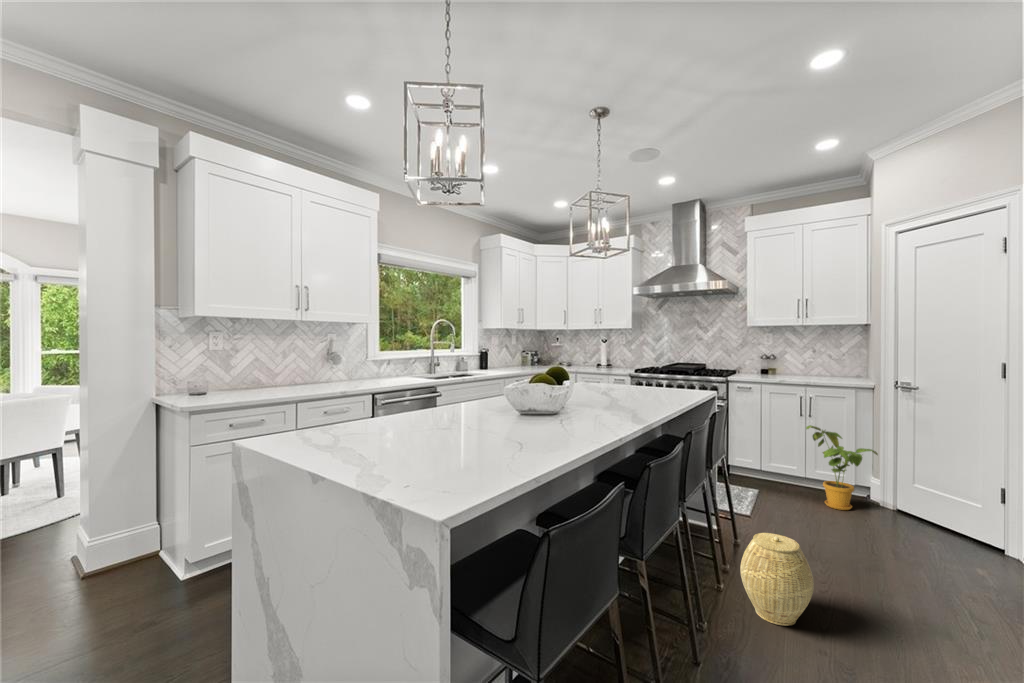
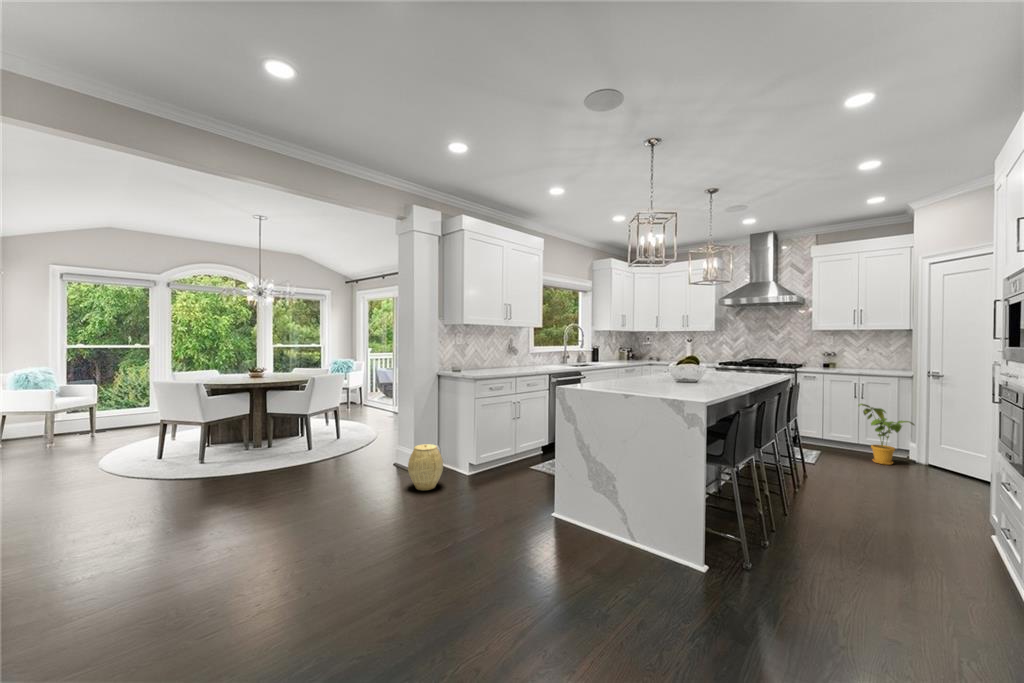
woven basket: present [740,533,814,626] -> present [408,444,443,490]

